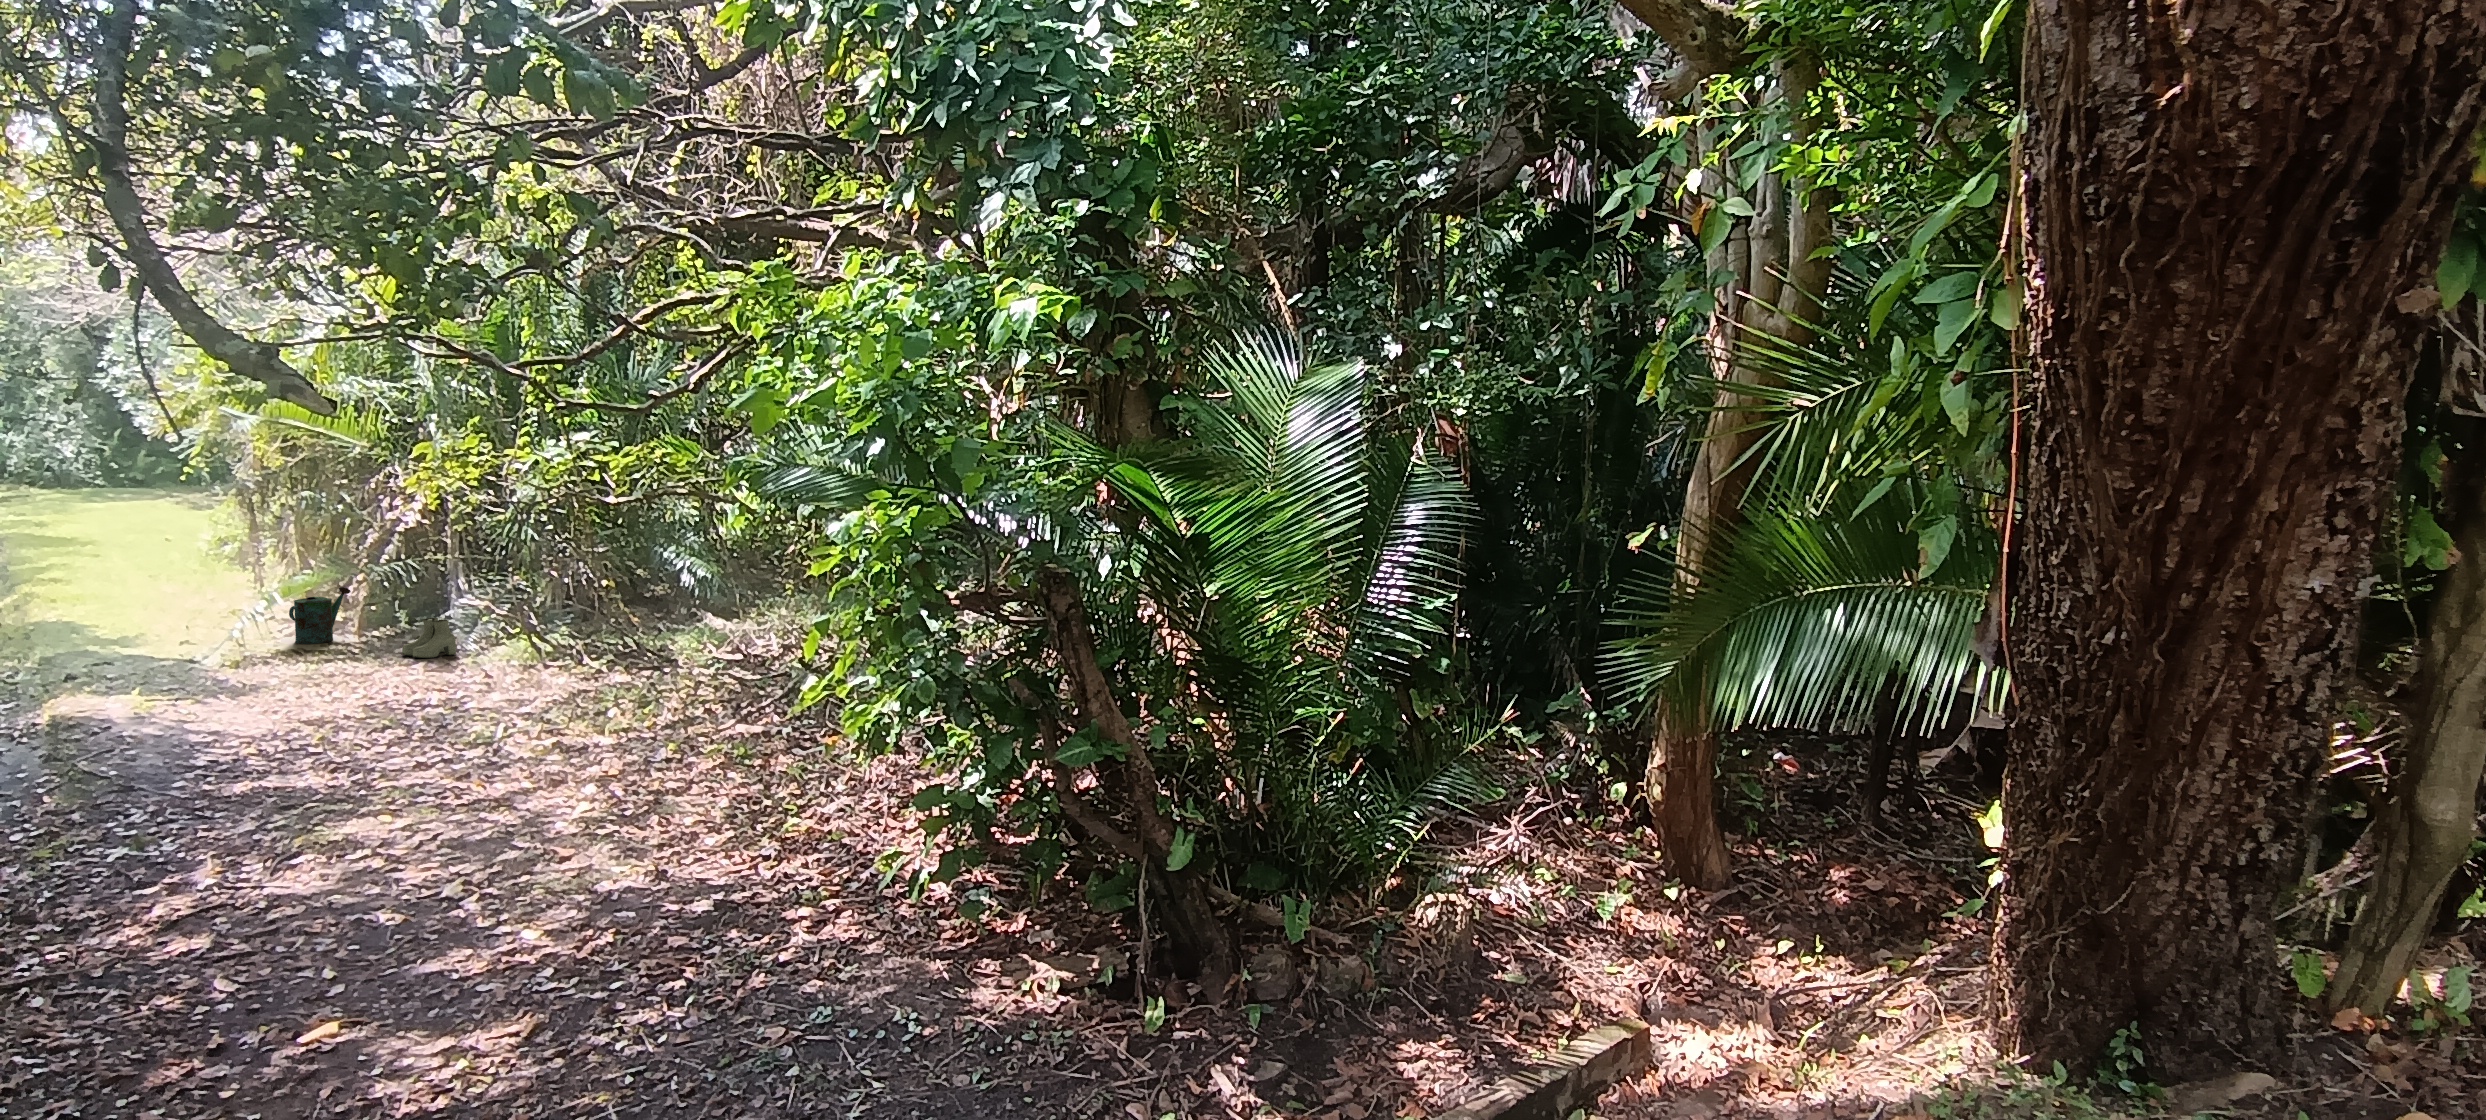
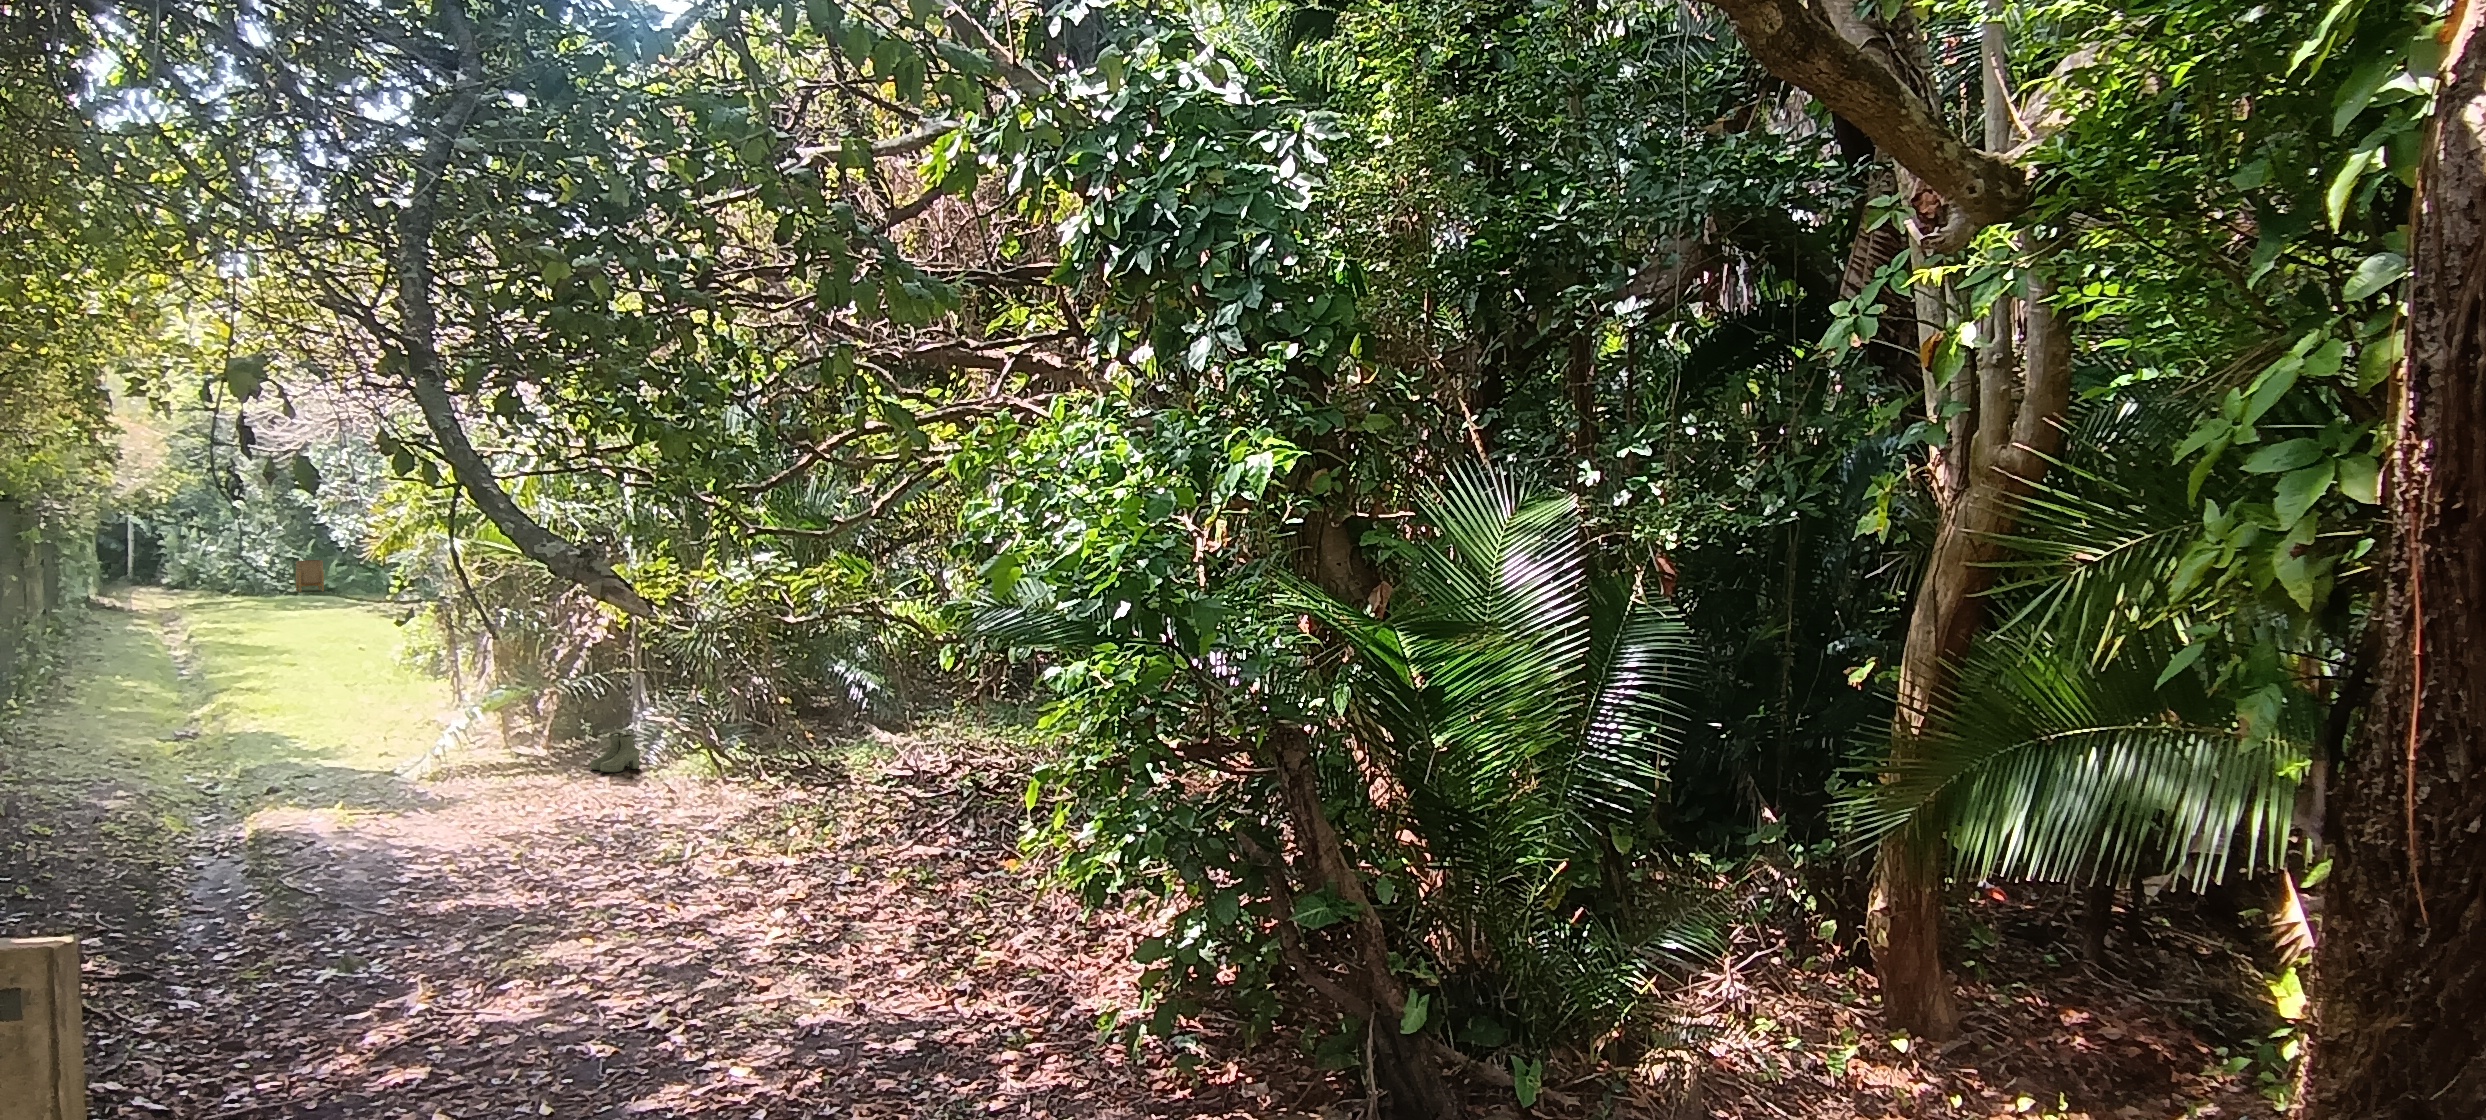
planter: none [88,447,121,480] -> present [296,560,324,592]
watering can: present [289,587,351,644] -> none [487,703,542,758]

